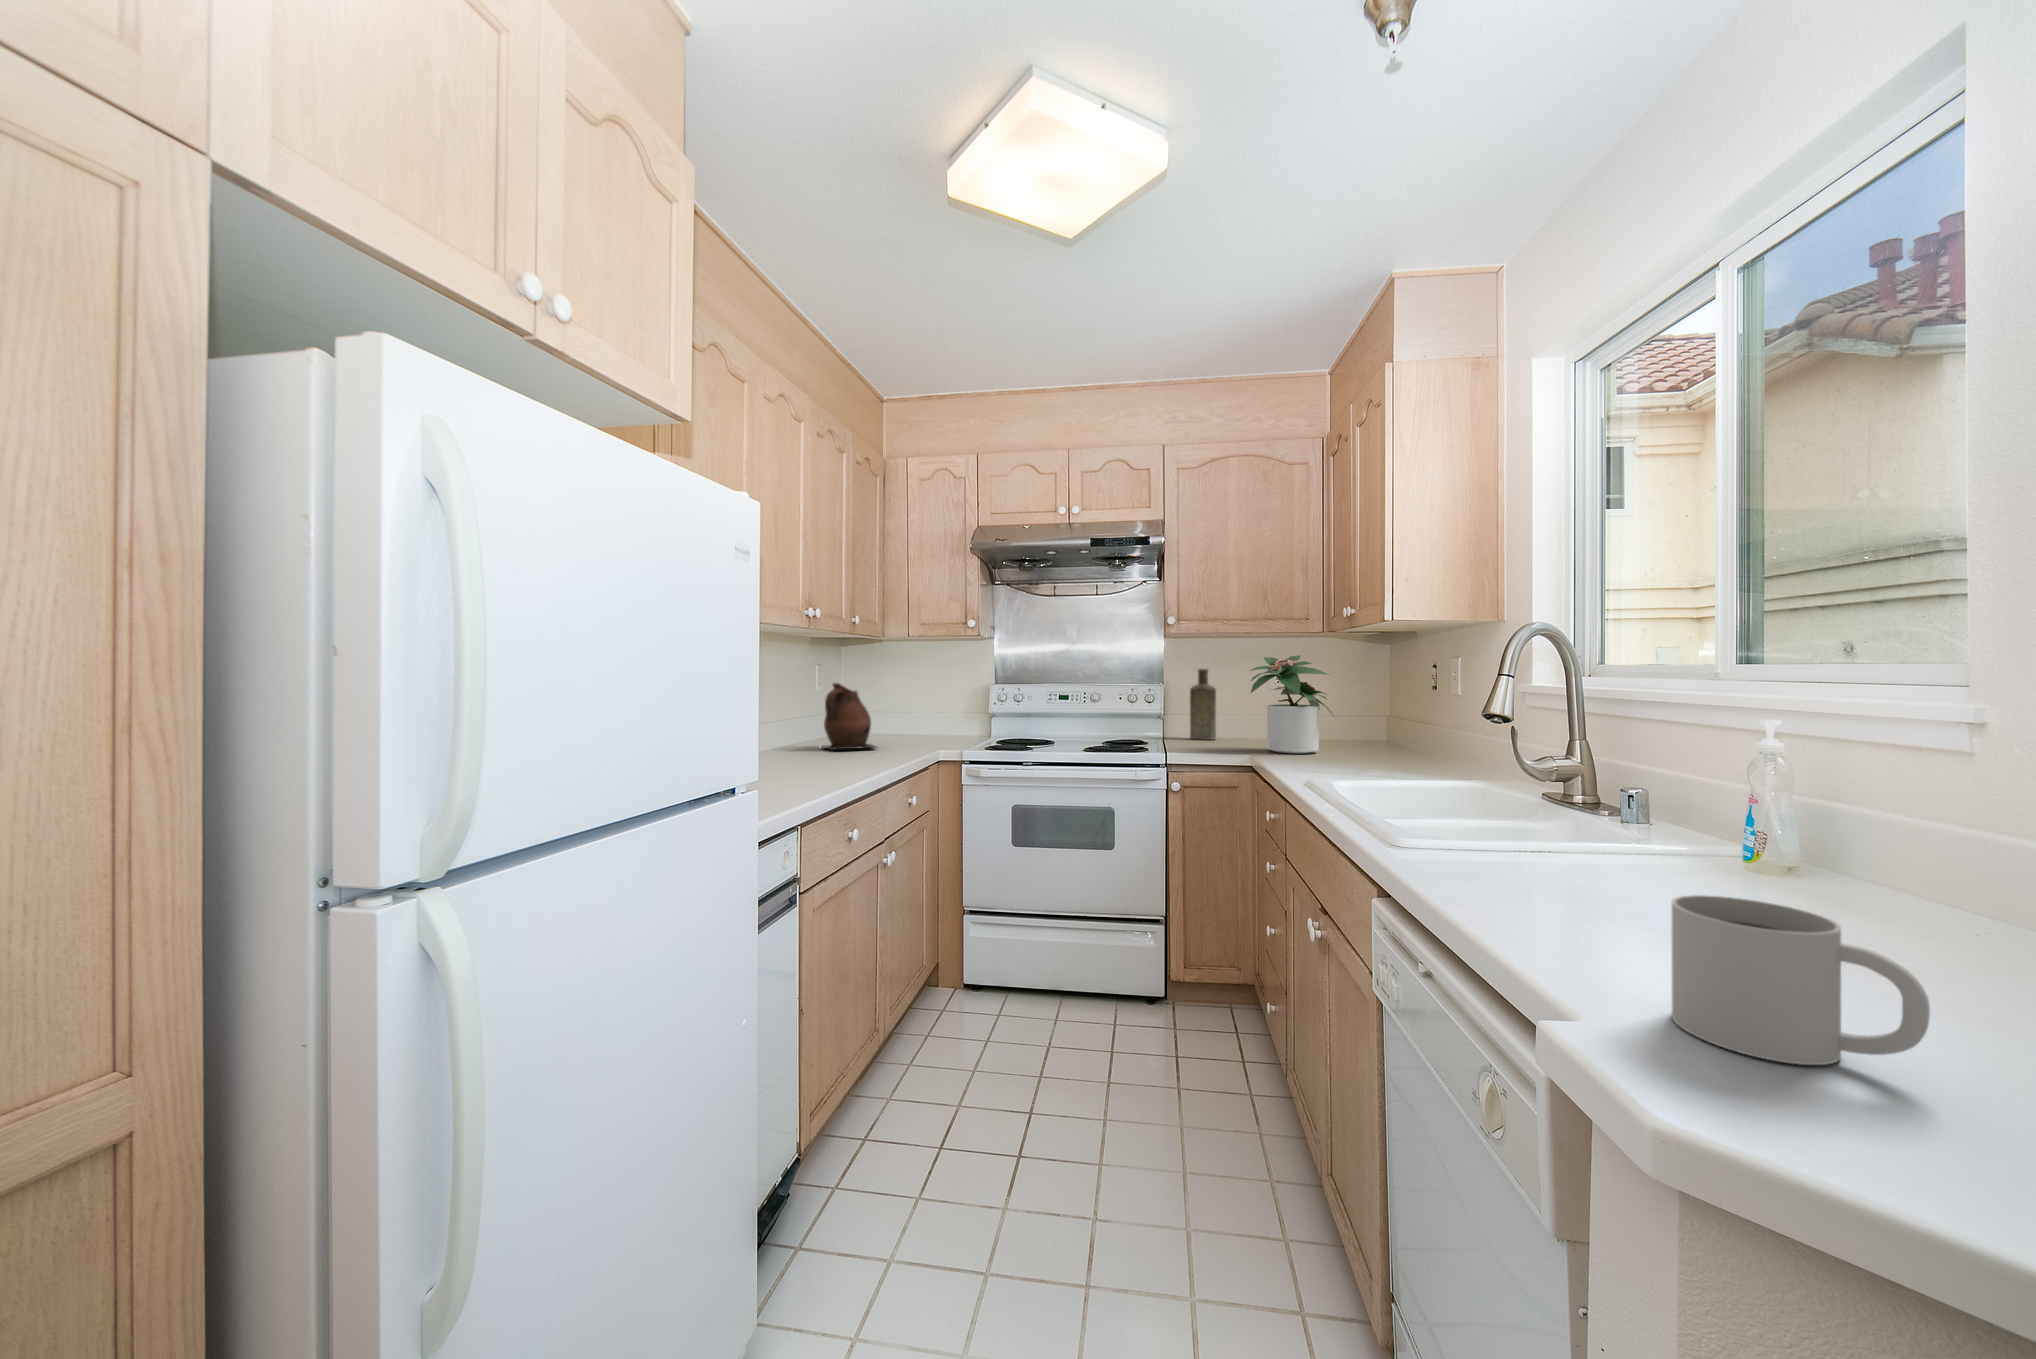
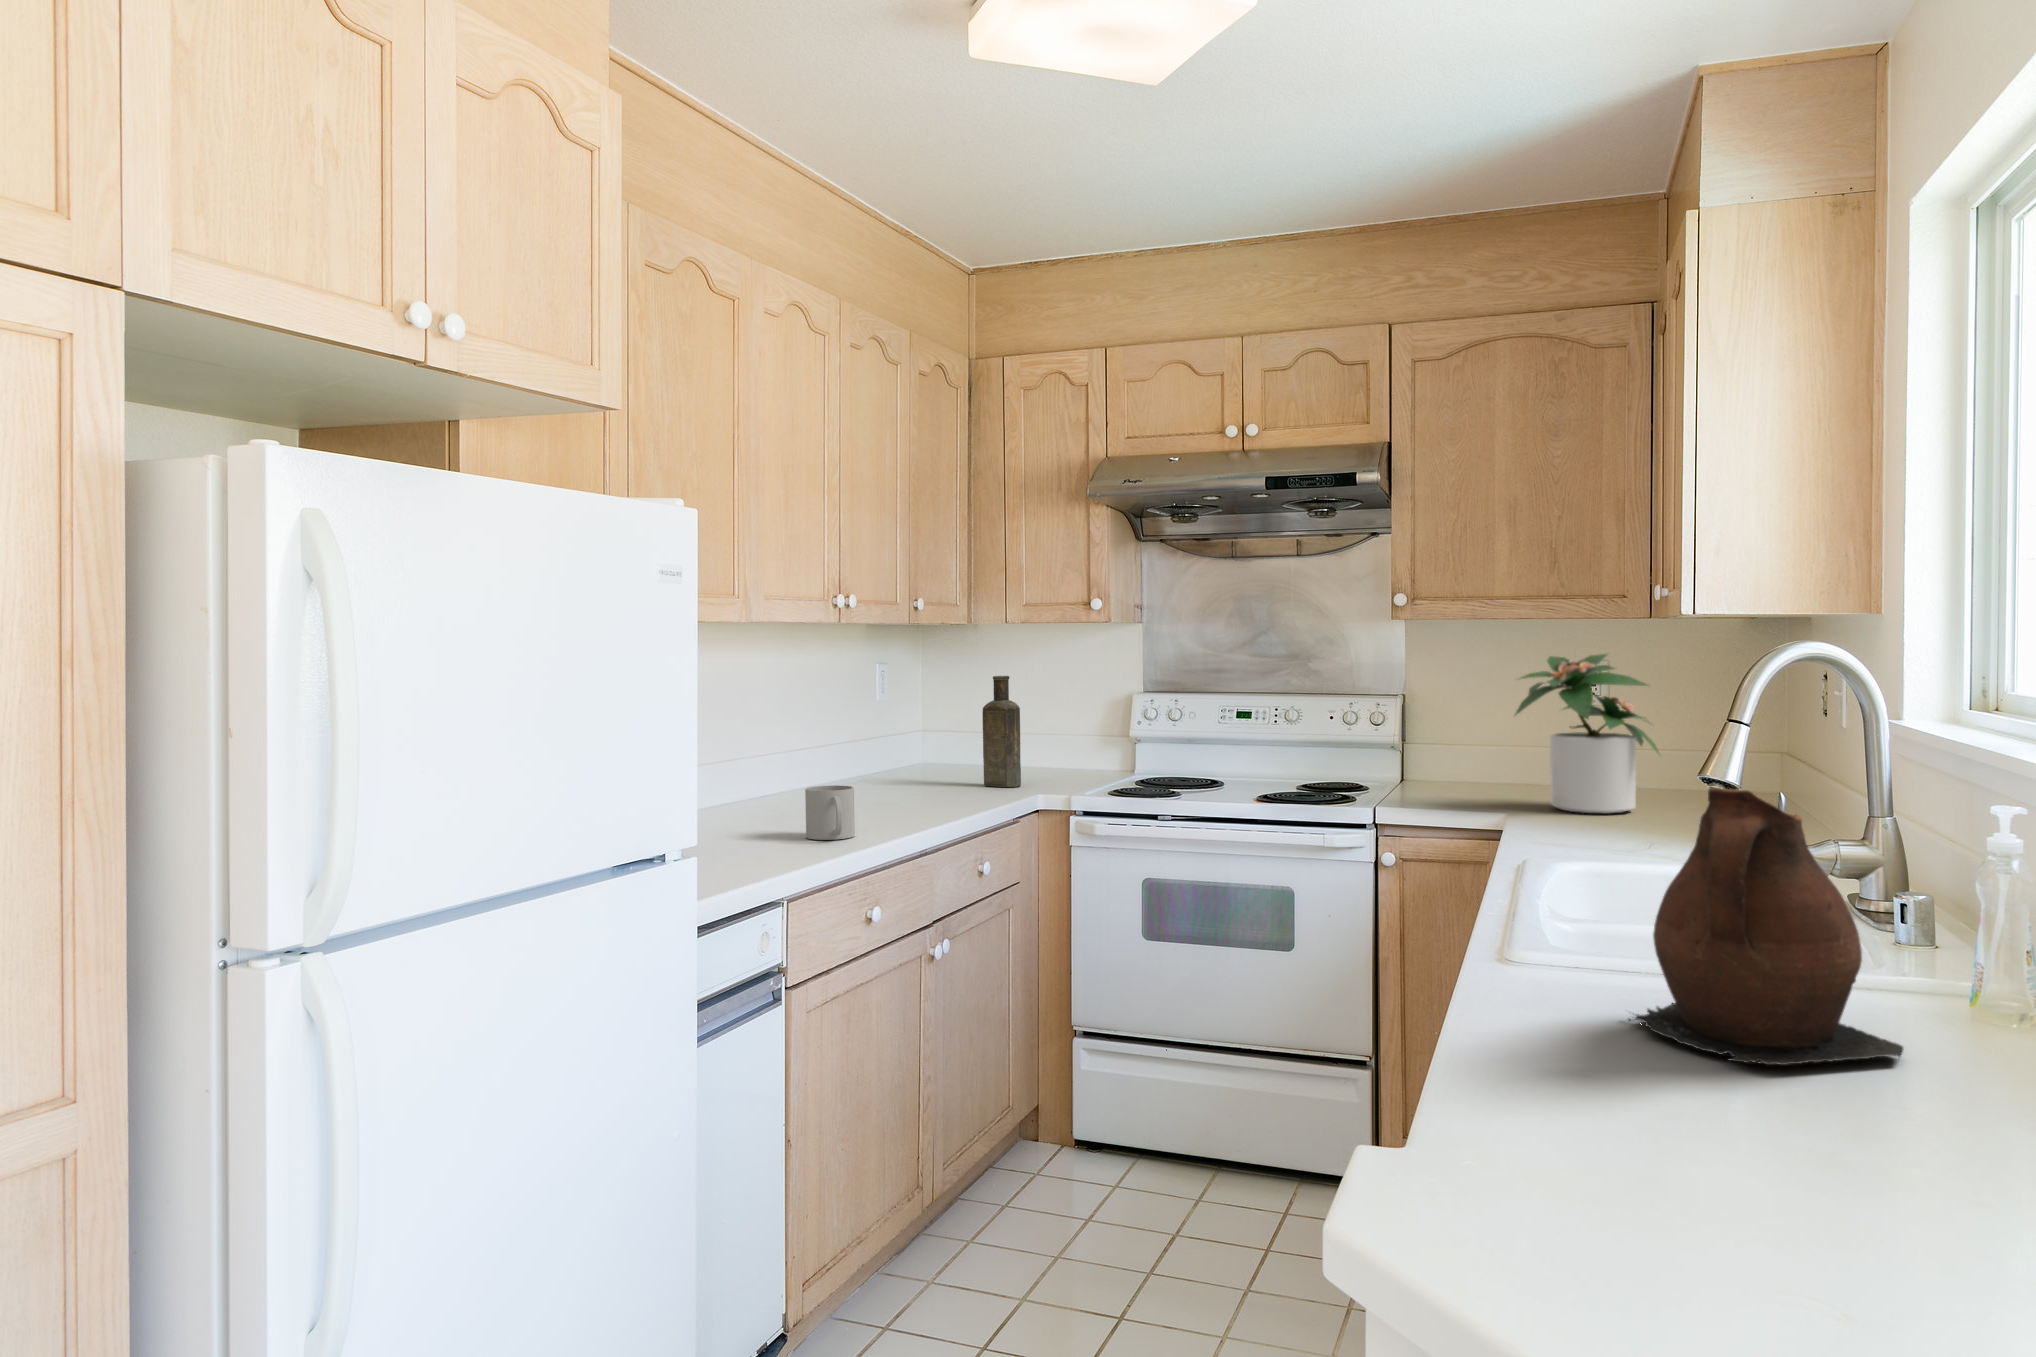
bottle: present [1190,669,1216,740] -> present [983,676,1021,787]
ceramic pitcher: present [823,683,875,750] -> present [1629,788,1903,1065]
mug: present [1672,895,1930,1065] -> present [805,785,855,840]

